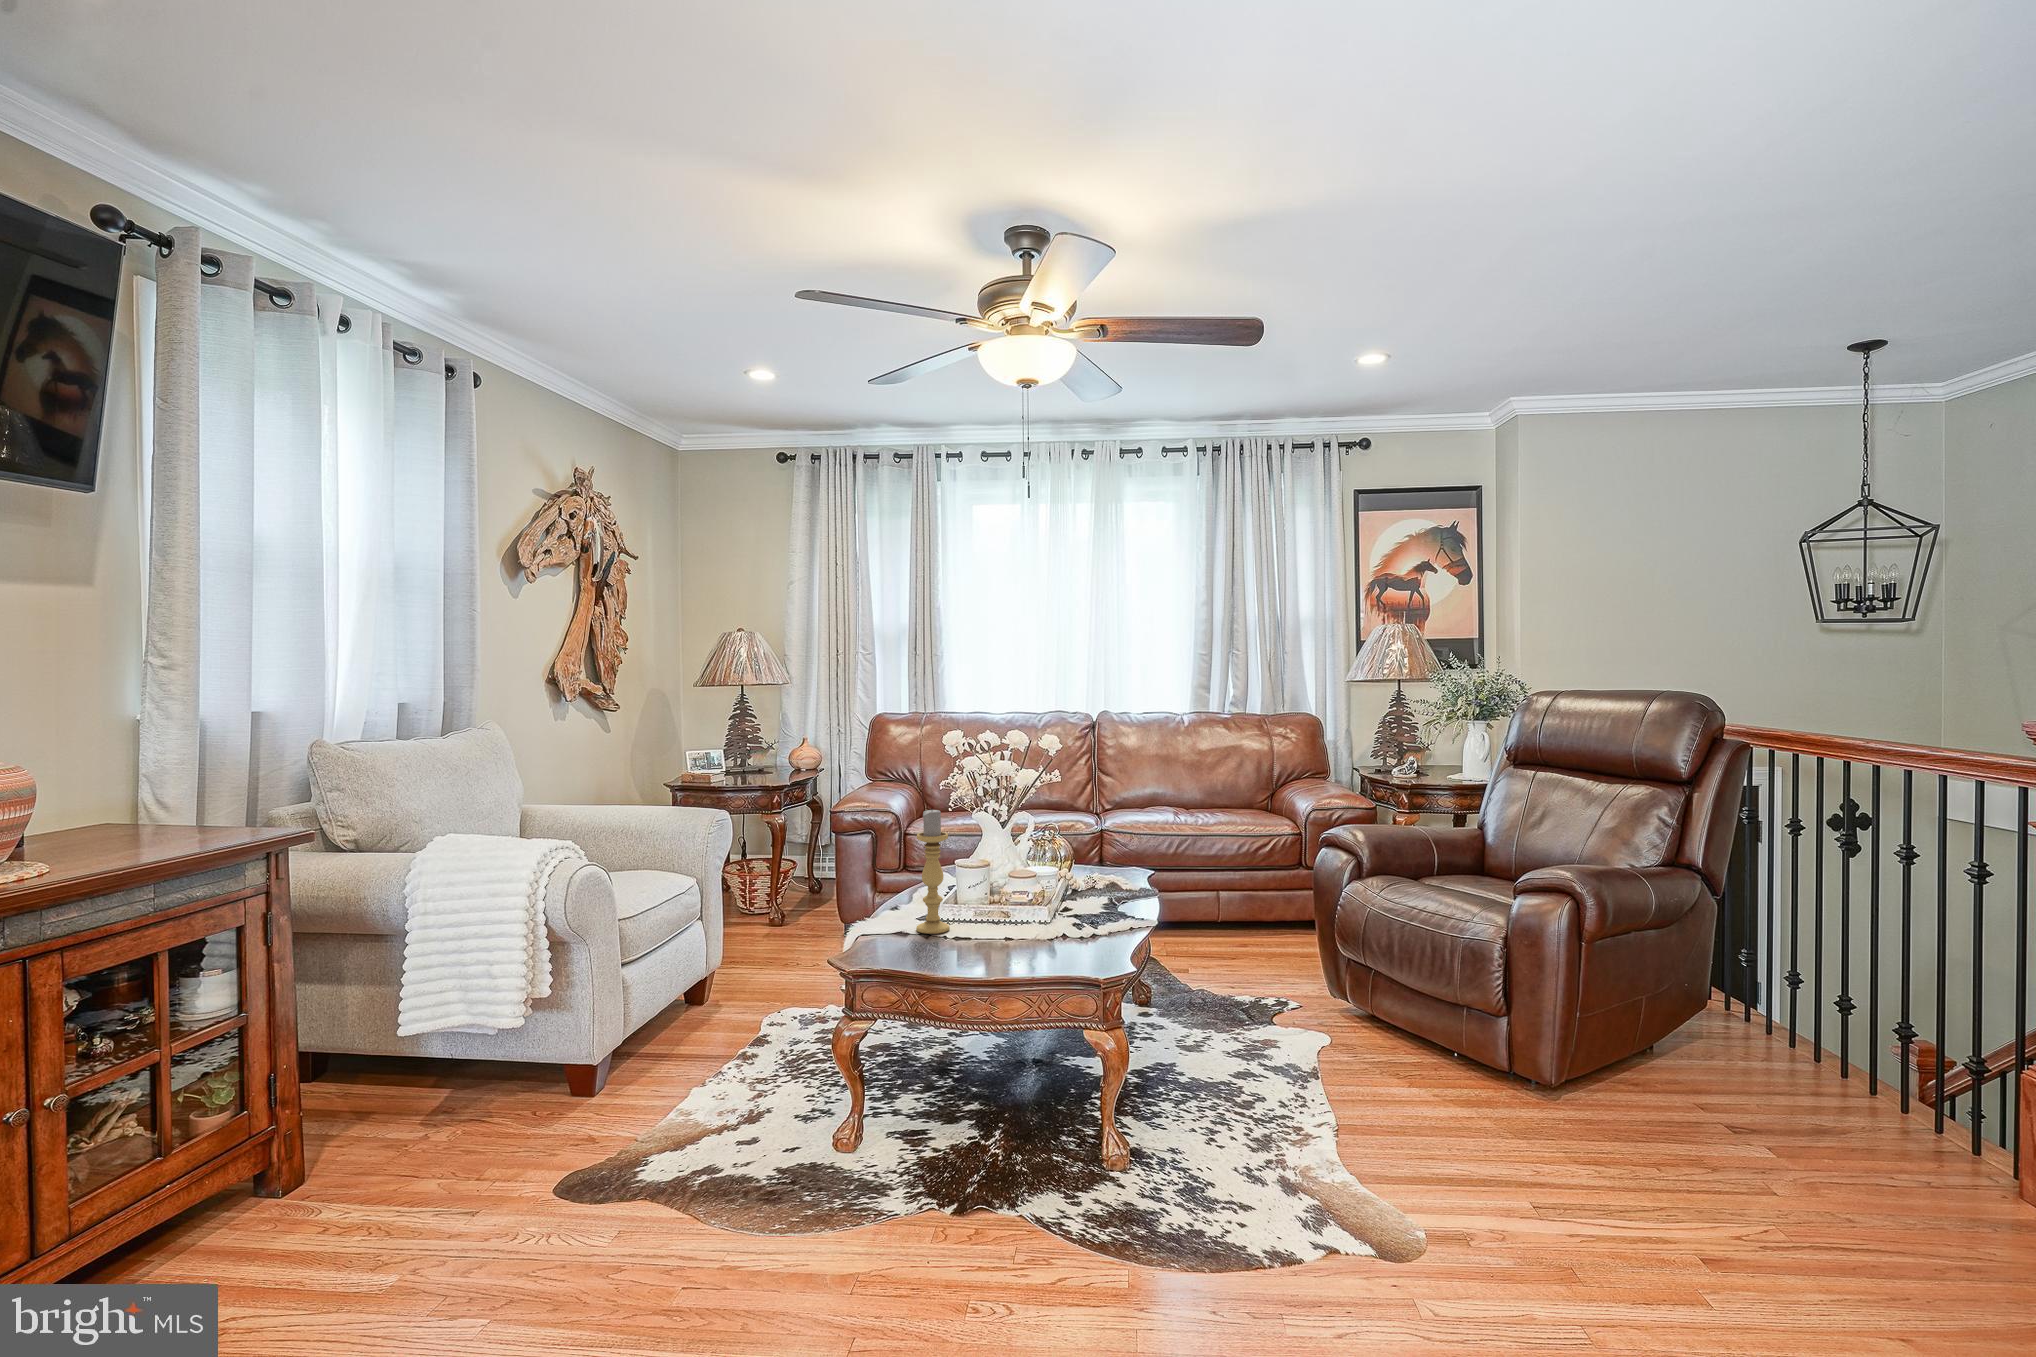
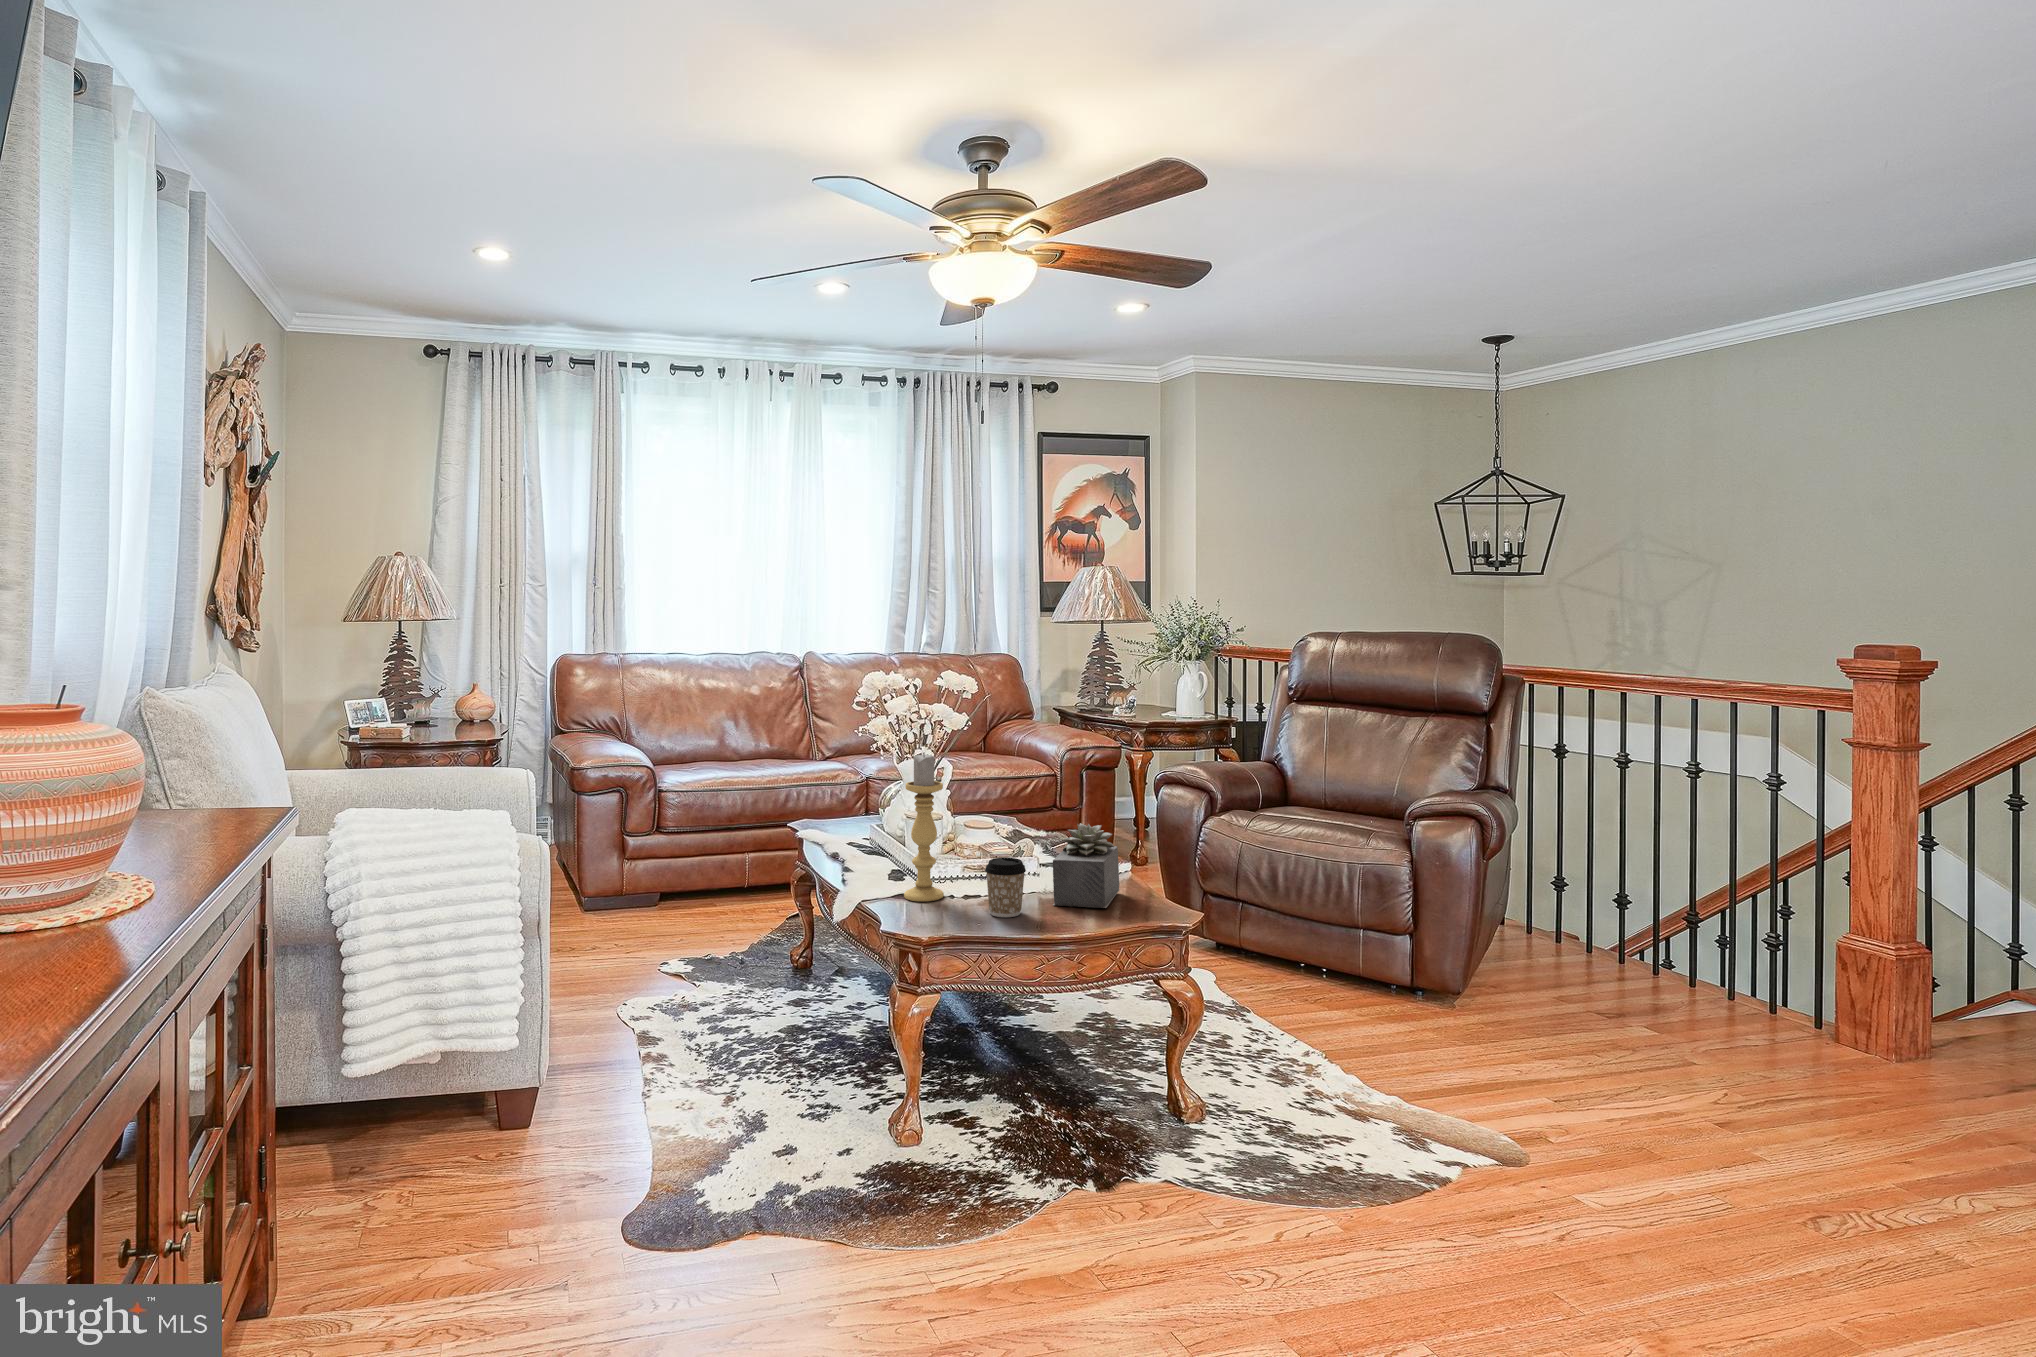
succulent plant: none [1012,881,1090,960] -> present [1053,823,1120,908]
coffee cup: none [945,903,980,955] -> present [985,858,1026,917]

